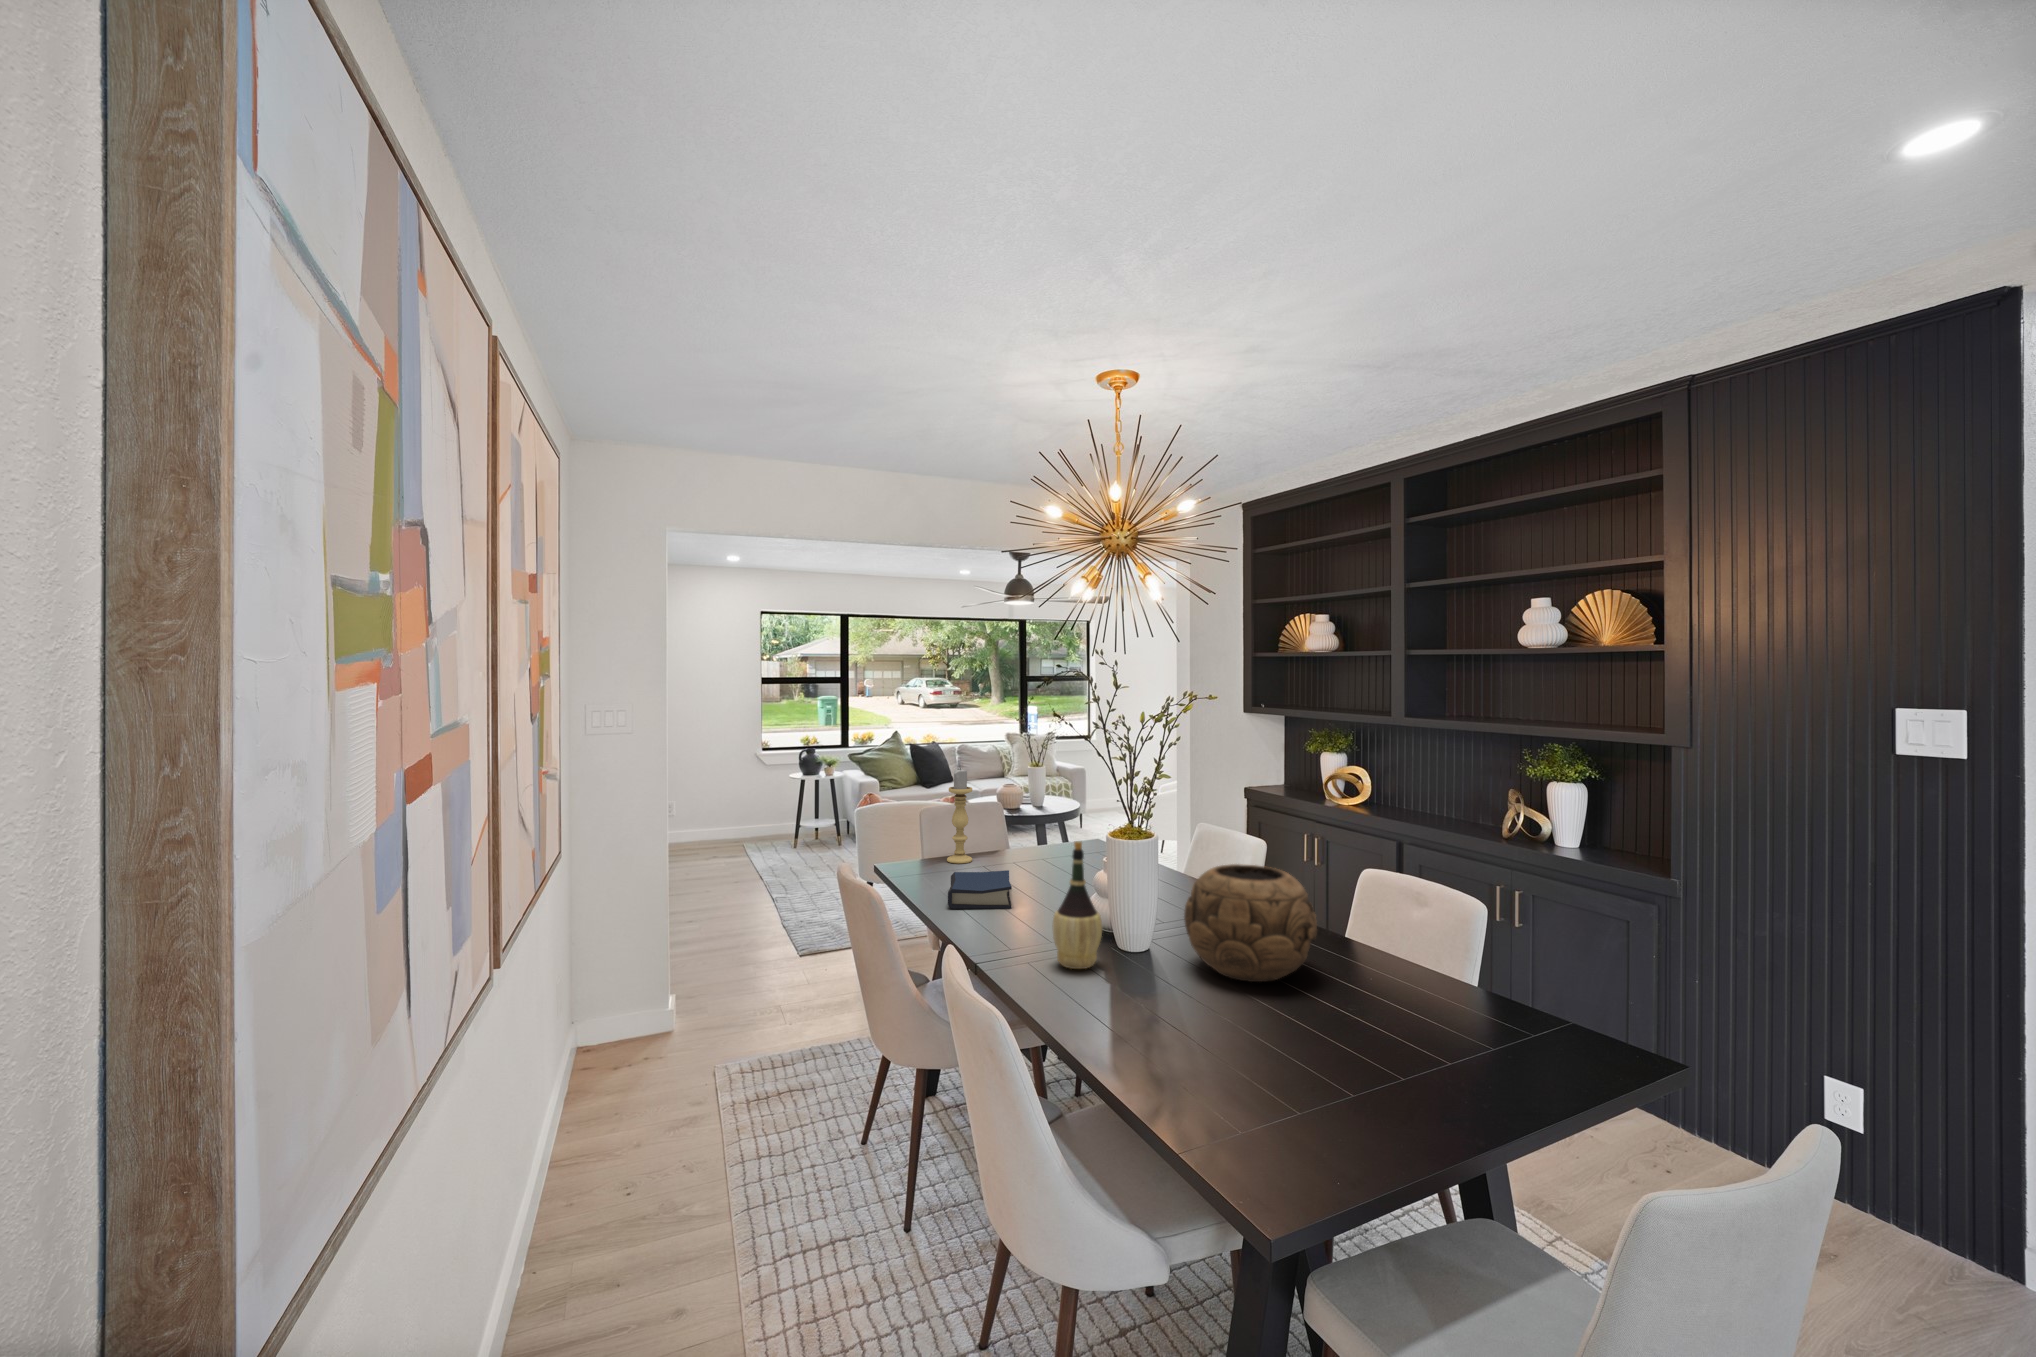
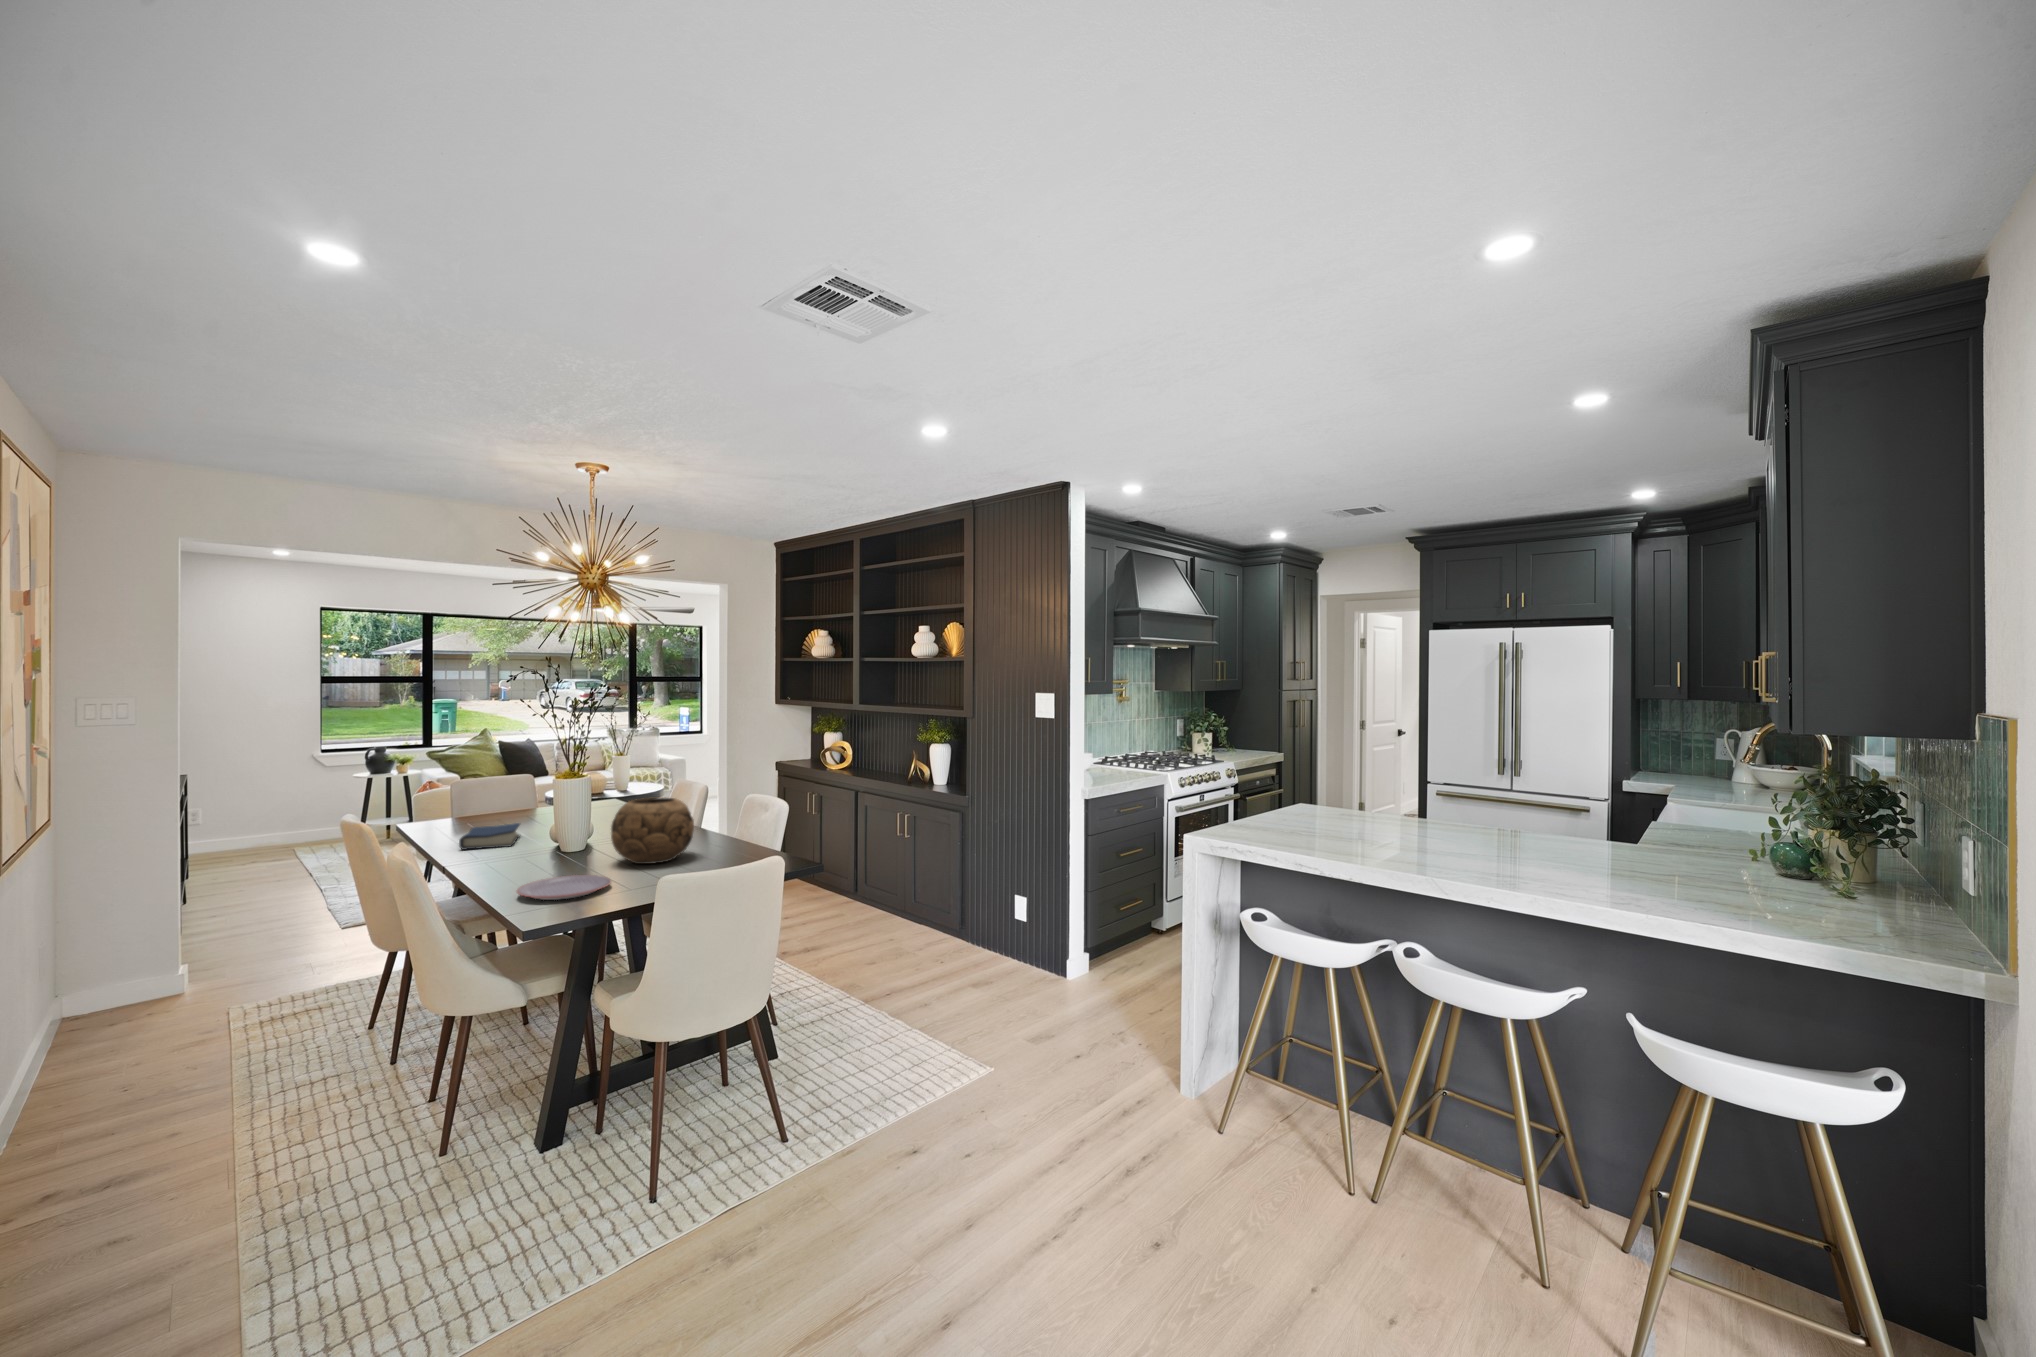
candle holder: present [947,768,972,864] -> none [479,752,502,825]
wine bottle: present [1053,841,1102,969] -> none [518,789,555,869]
plate: none [1095,1002,1245,1068] -> present [517,875,611,900]

